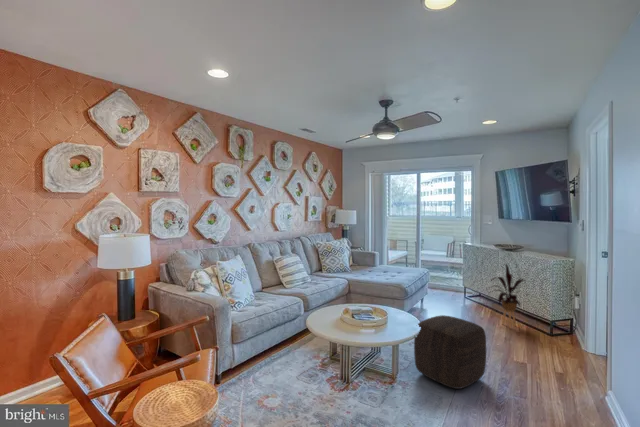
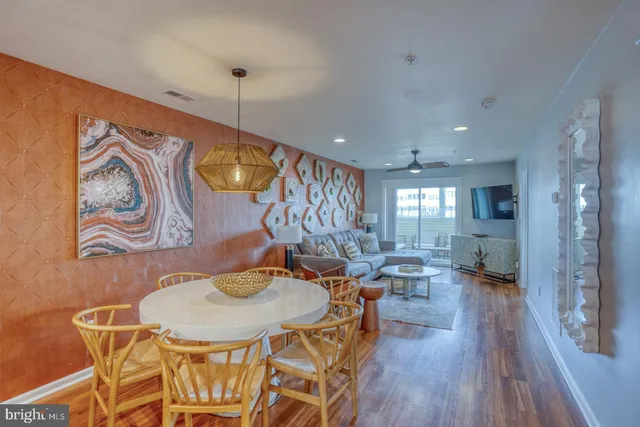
ottoman: present [414,315,486,389] -> none [437,268,472,299]

